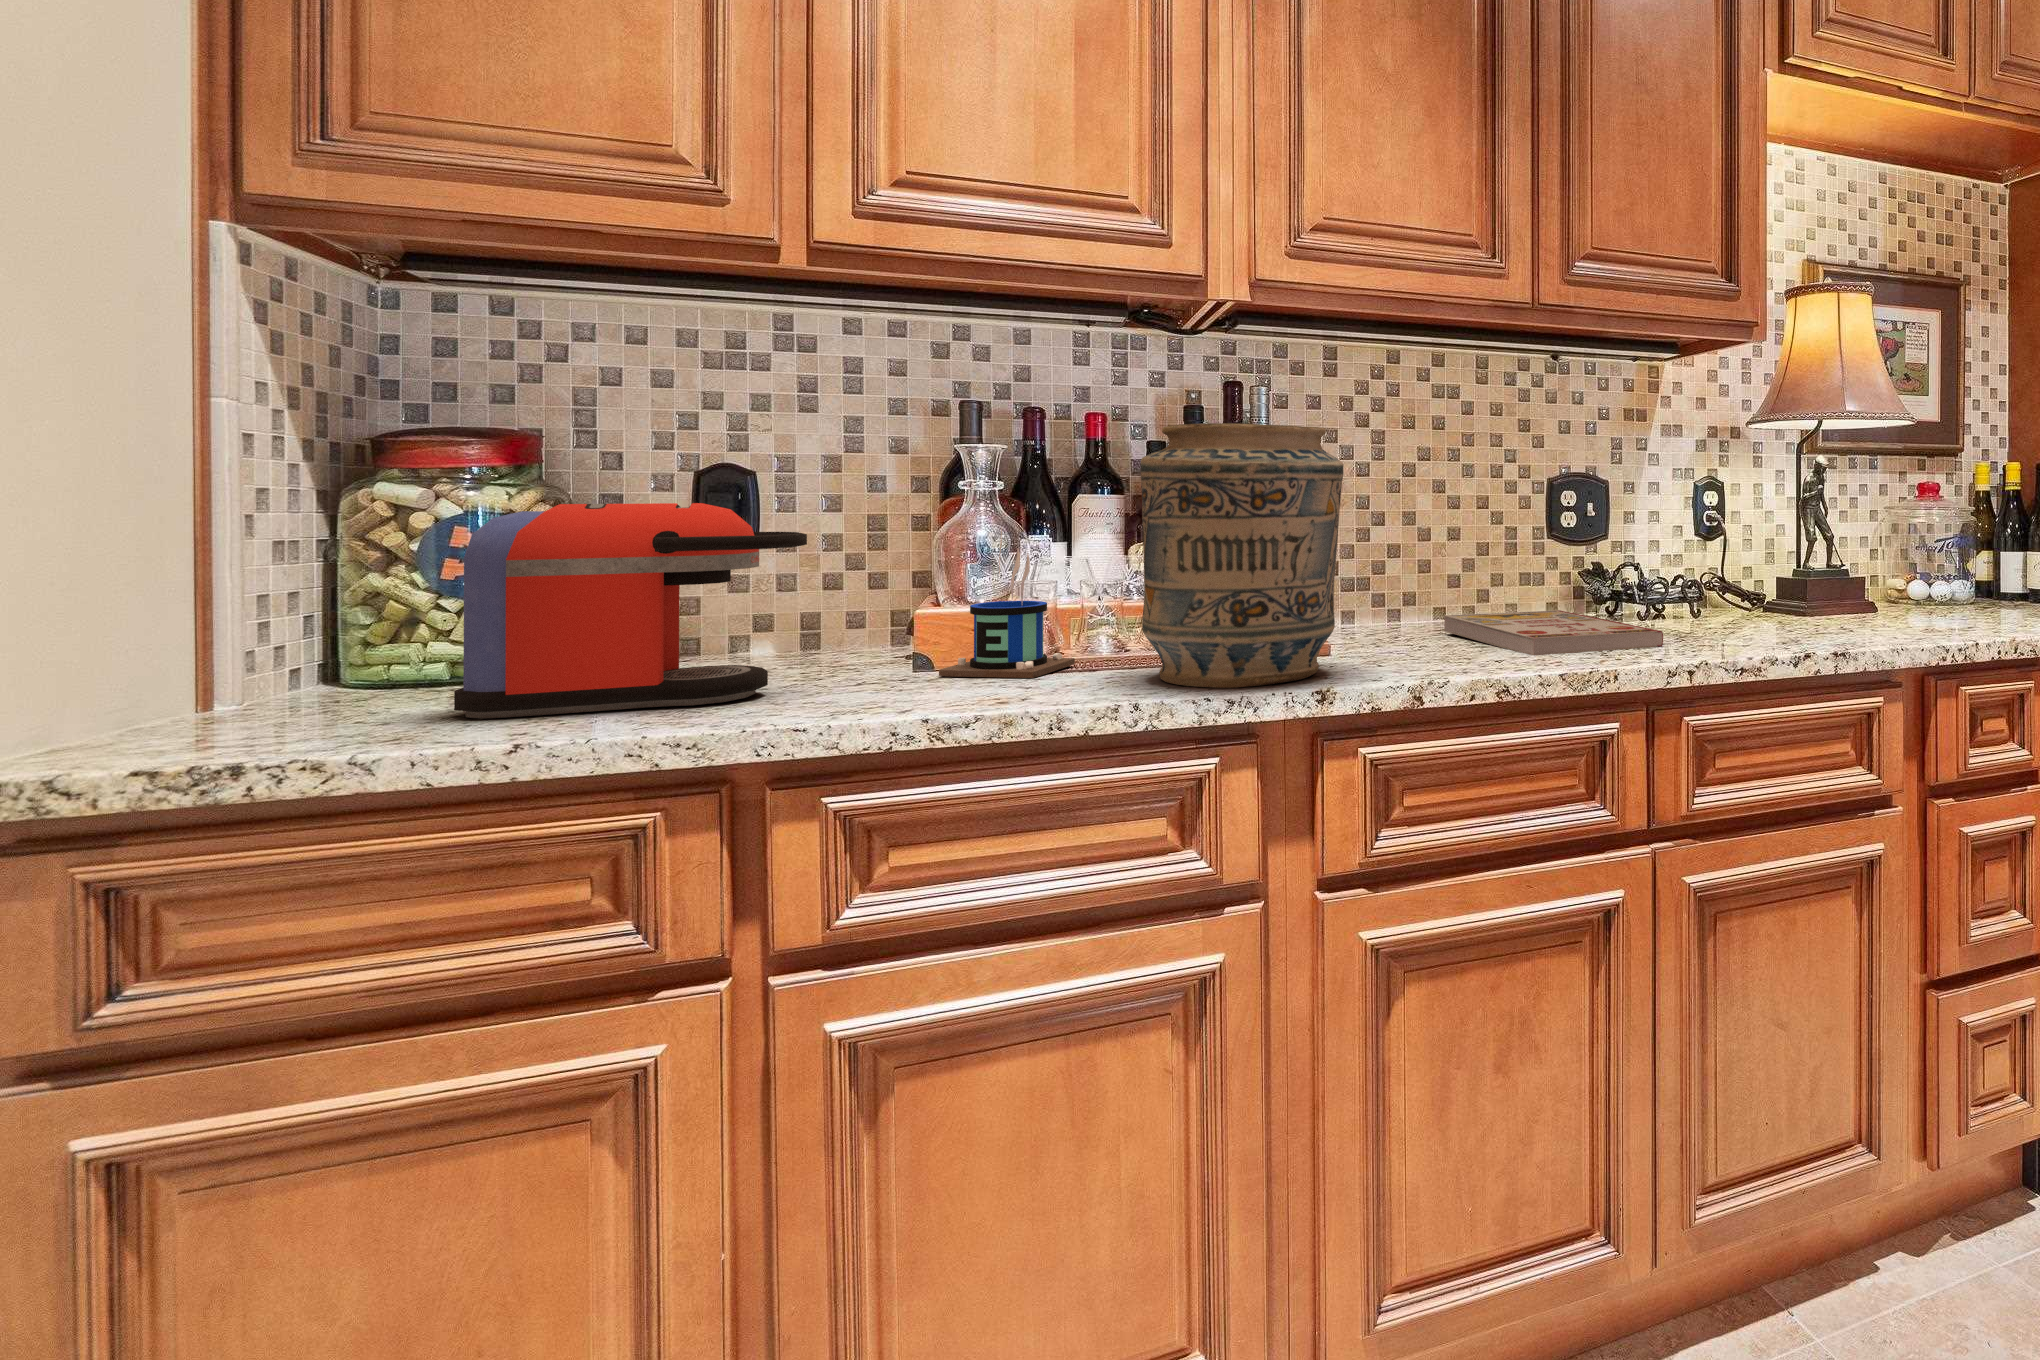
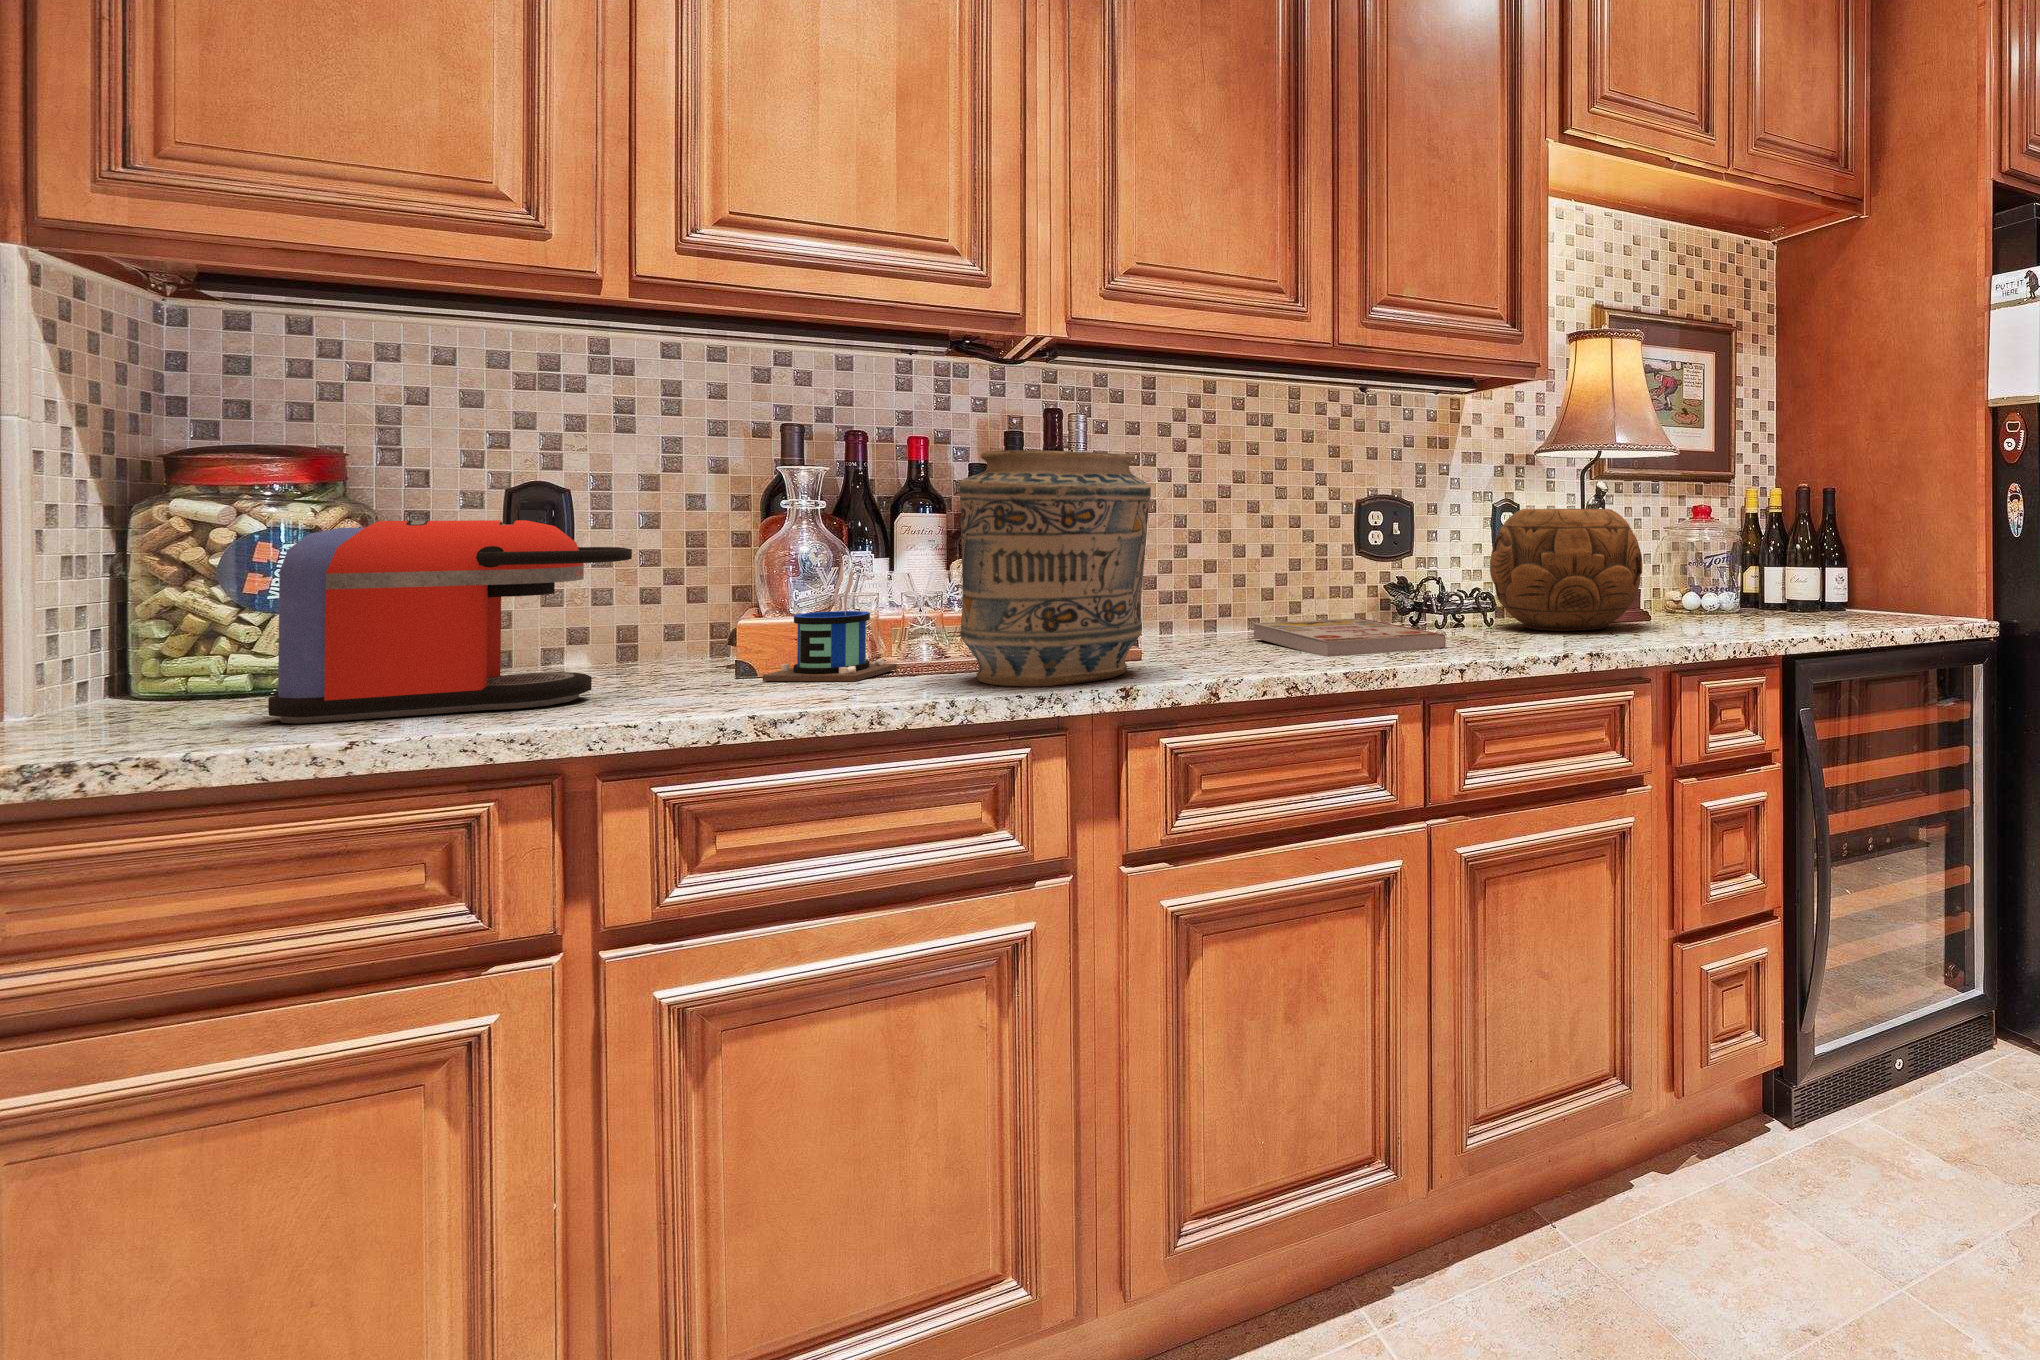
decorative bowl: none [1701,487,1879,627] -> present [1490,509,1642,631]

